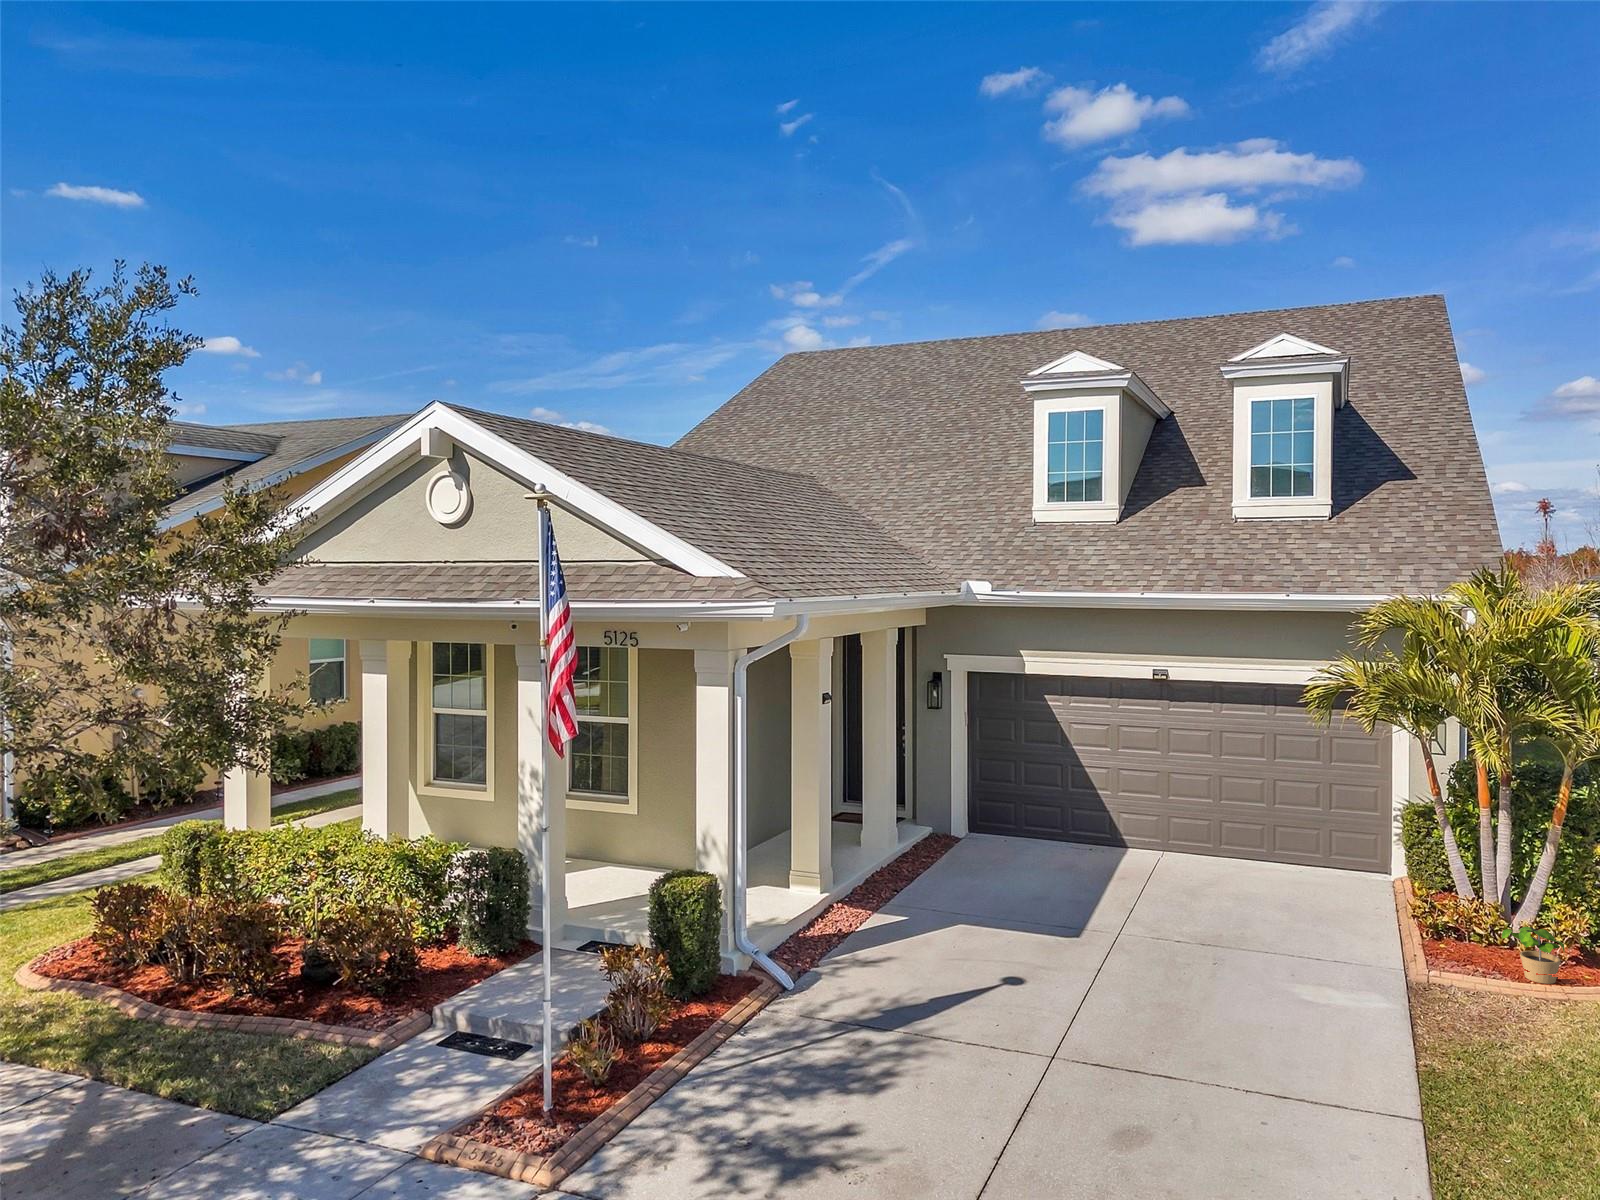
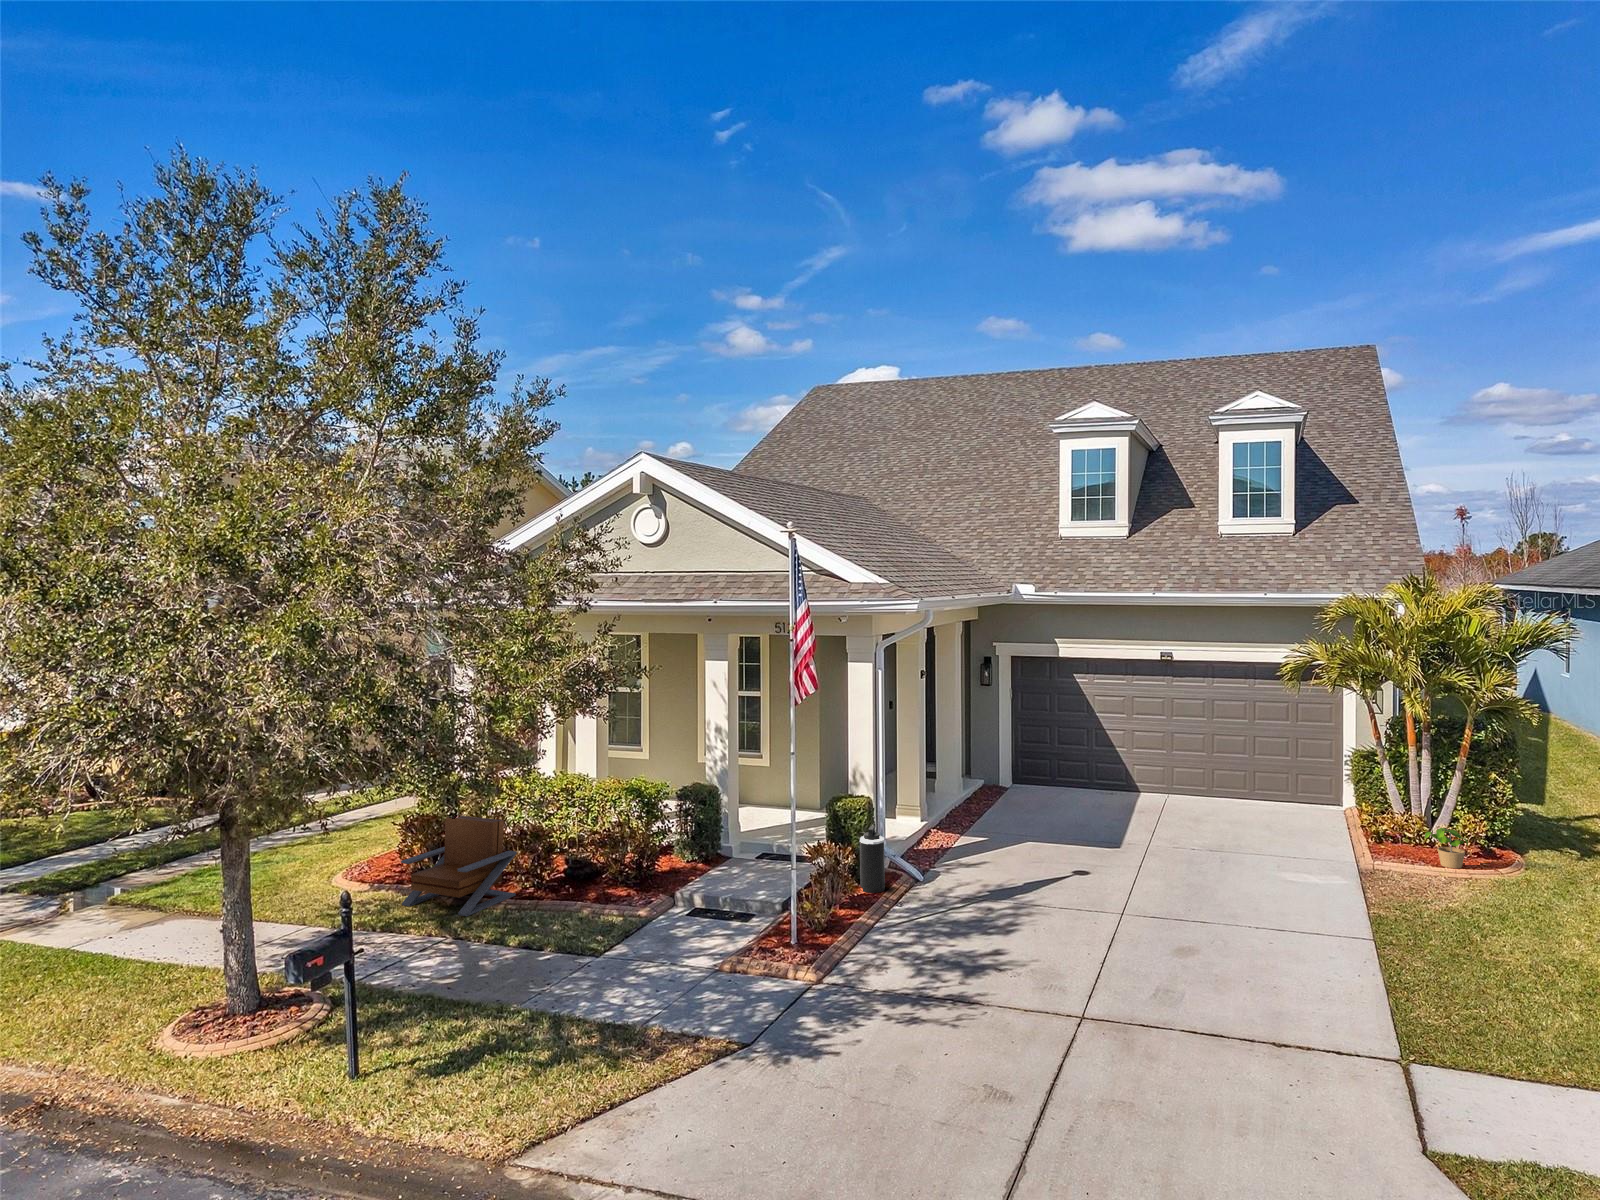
lounge chair: none [70,890,236,1040] -> present [401,816,517,916]
trash can: none [699,914,733,1010] -> present [860,826,885,893]

